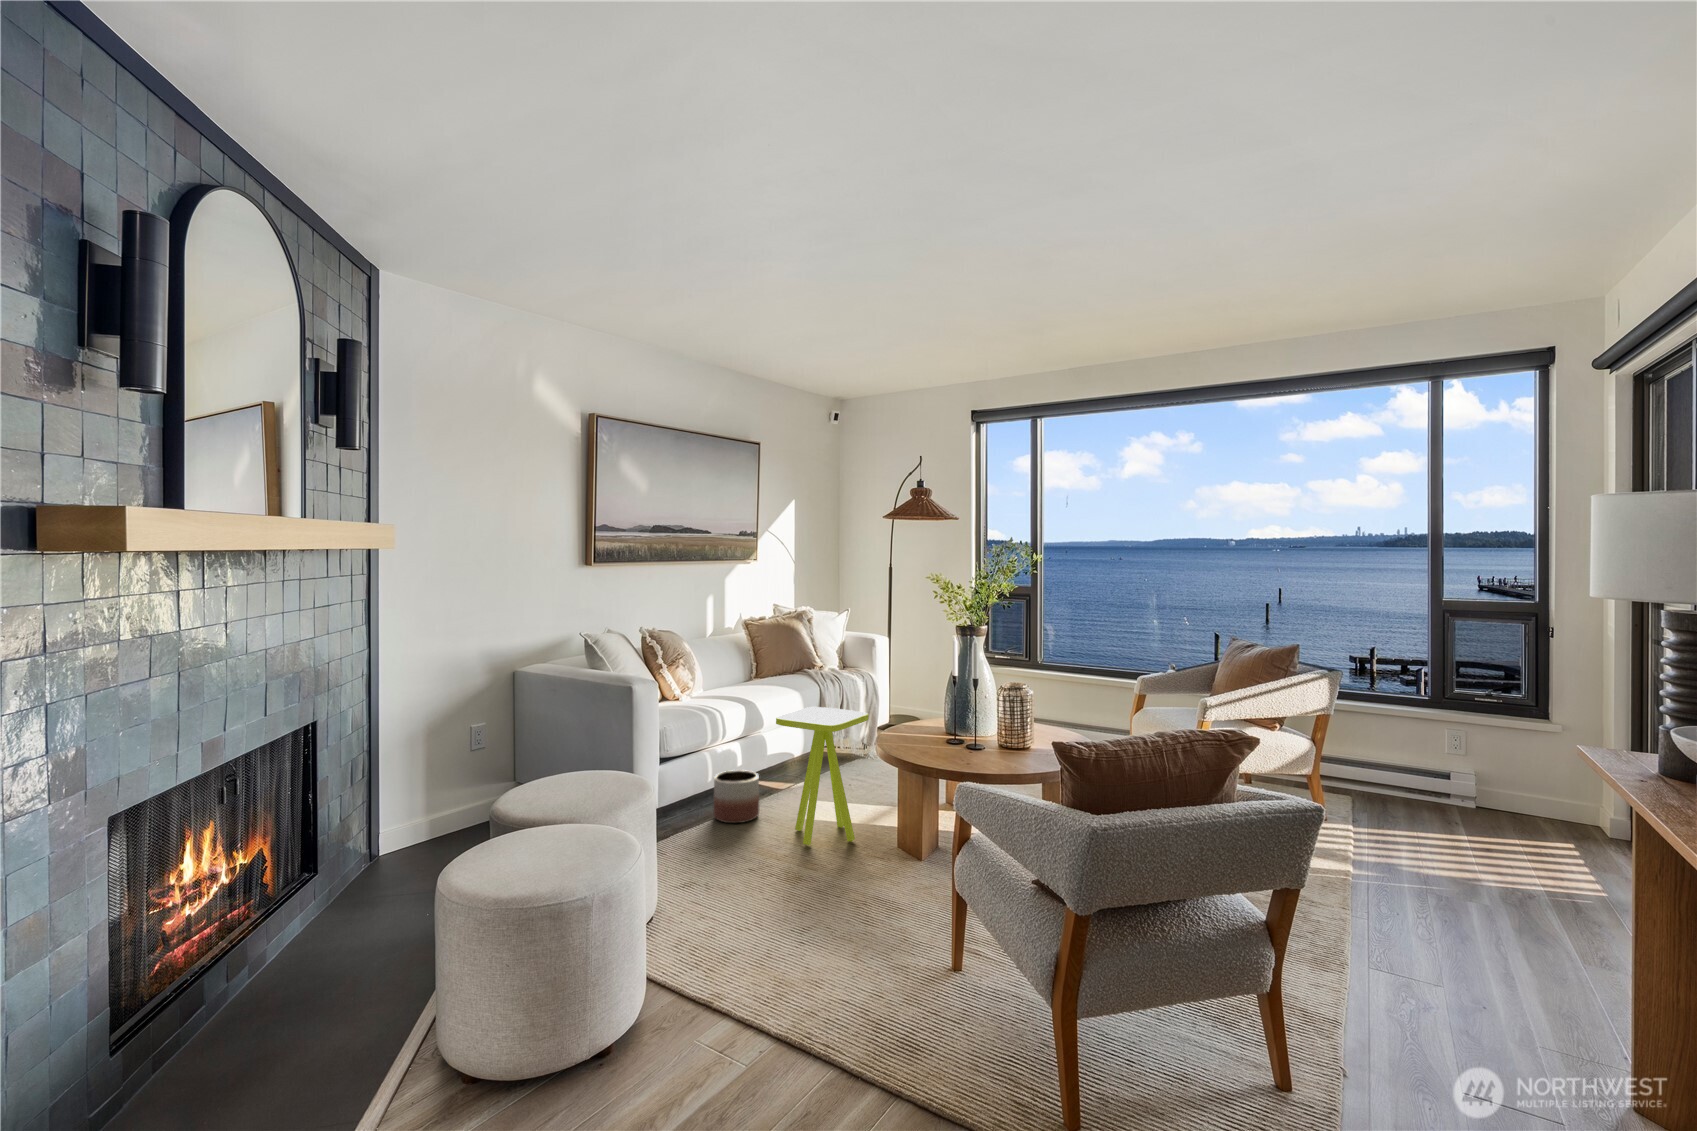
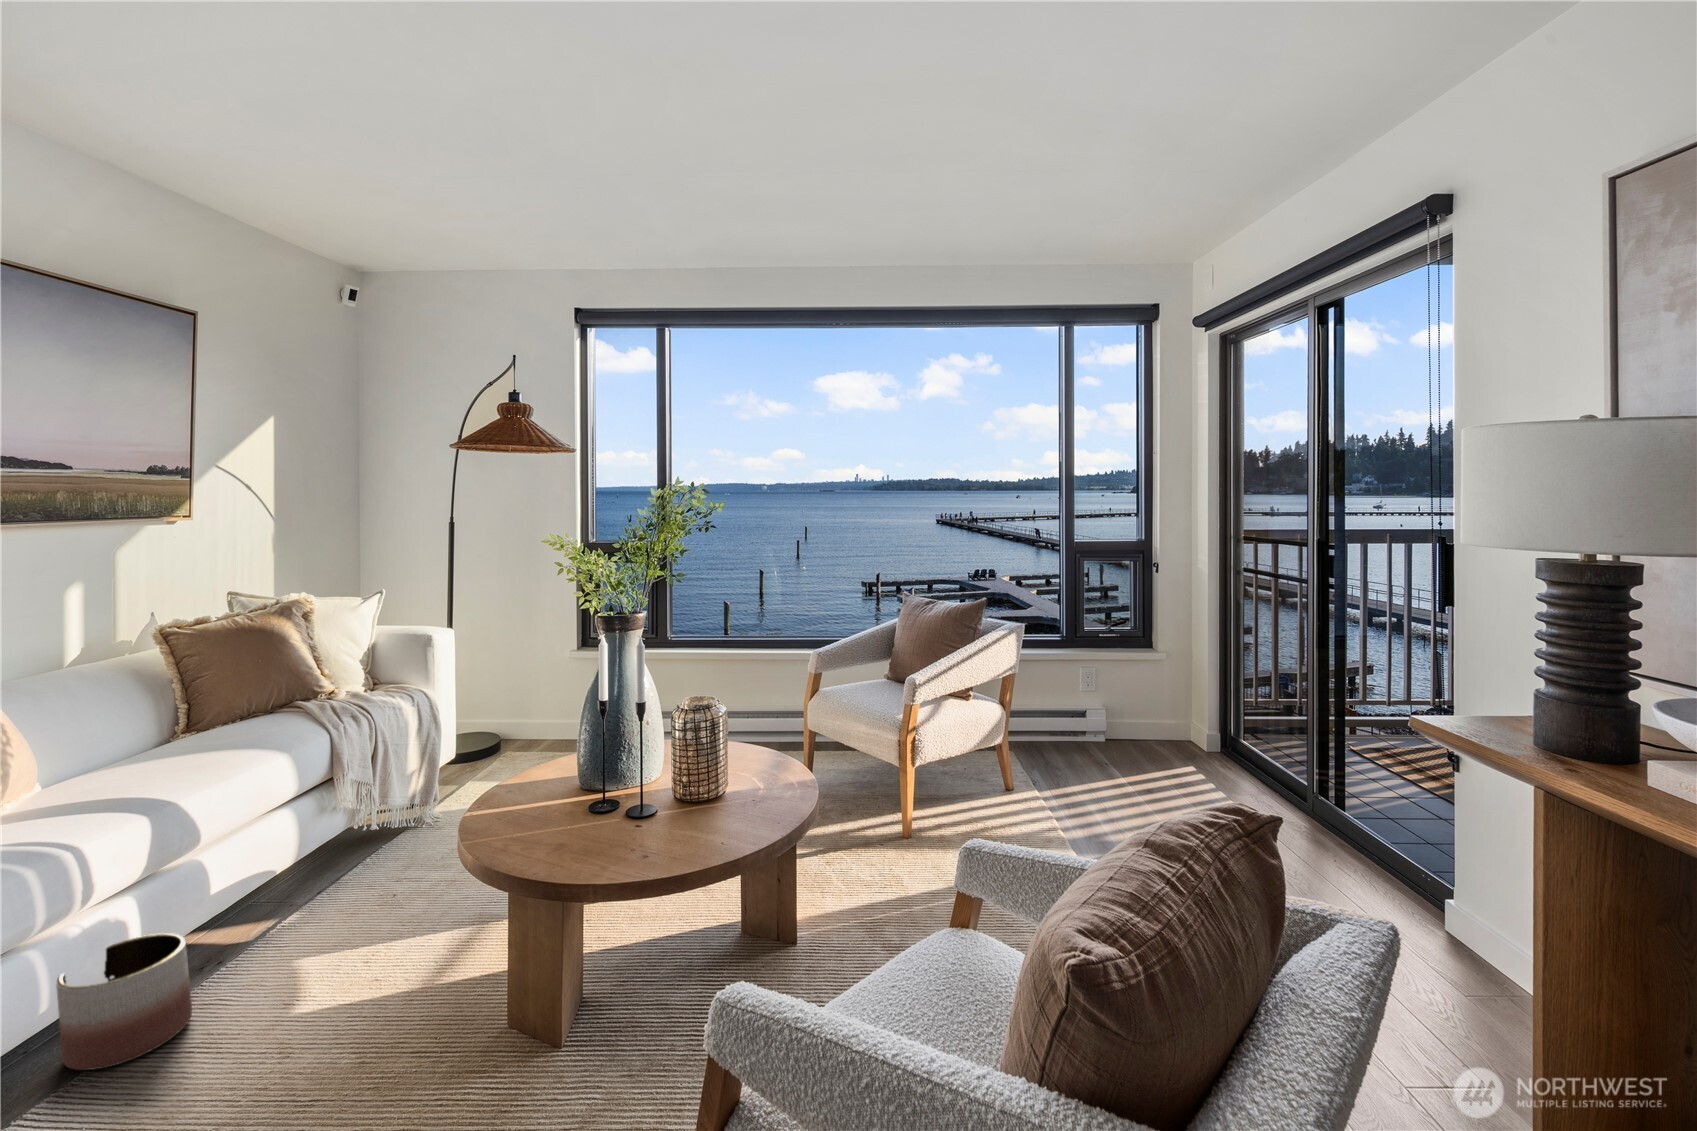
side table: present [776,707,869,845] -> none [212,783,433,1078]

